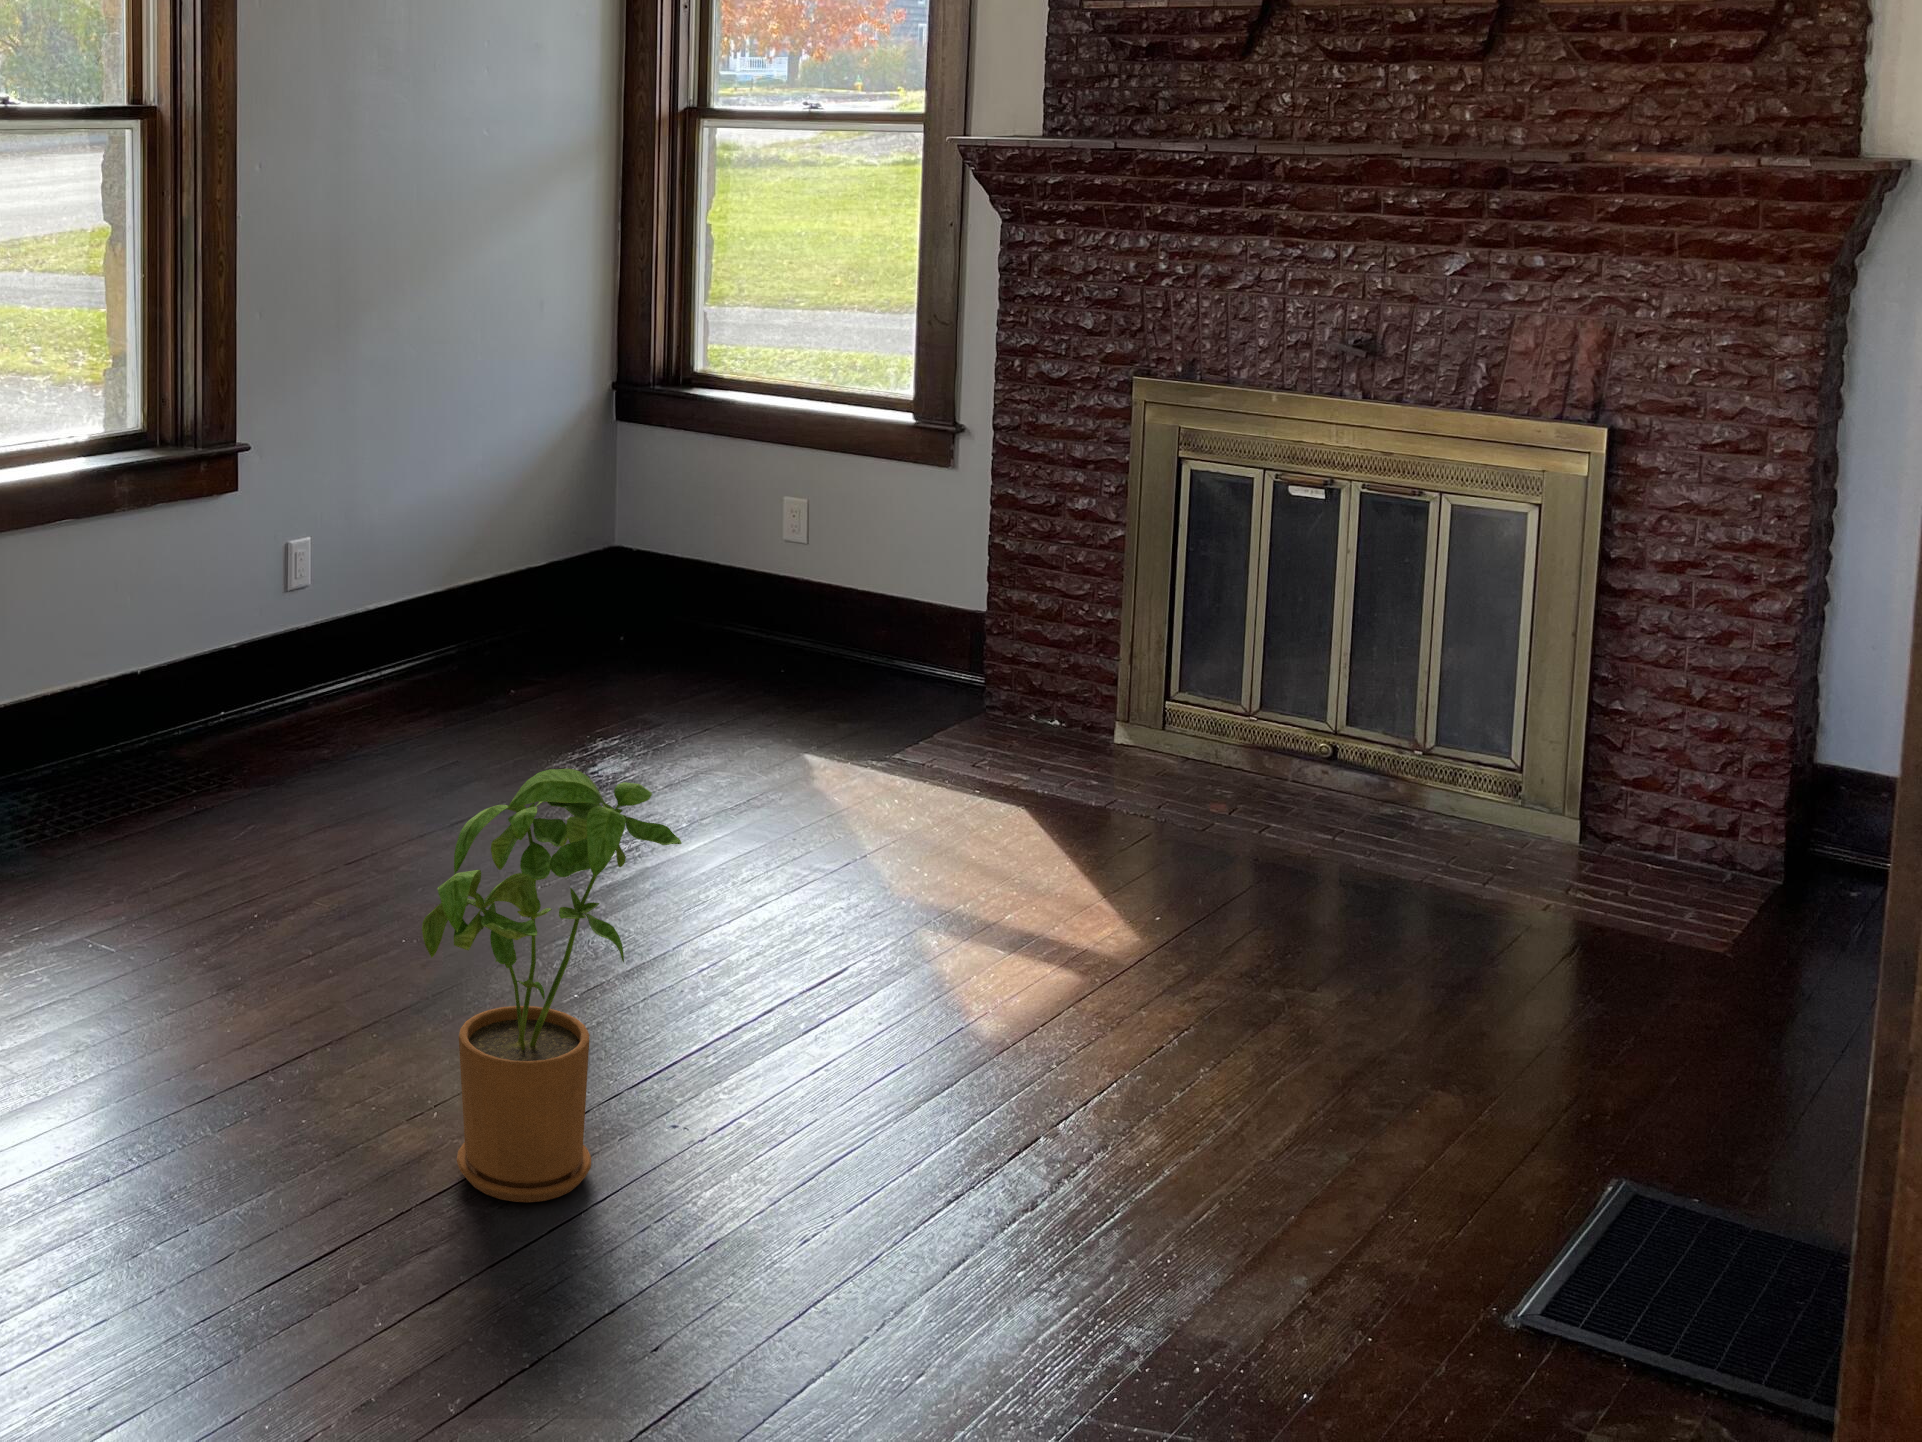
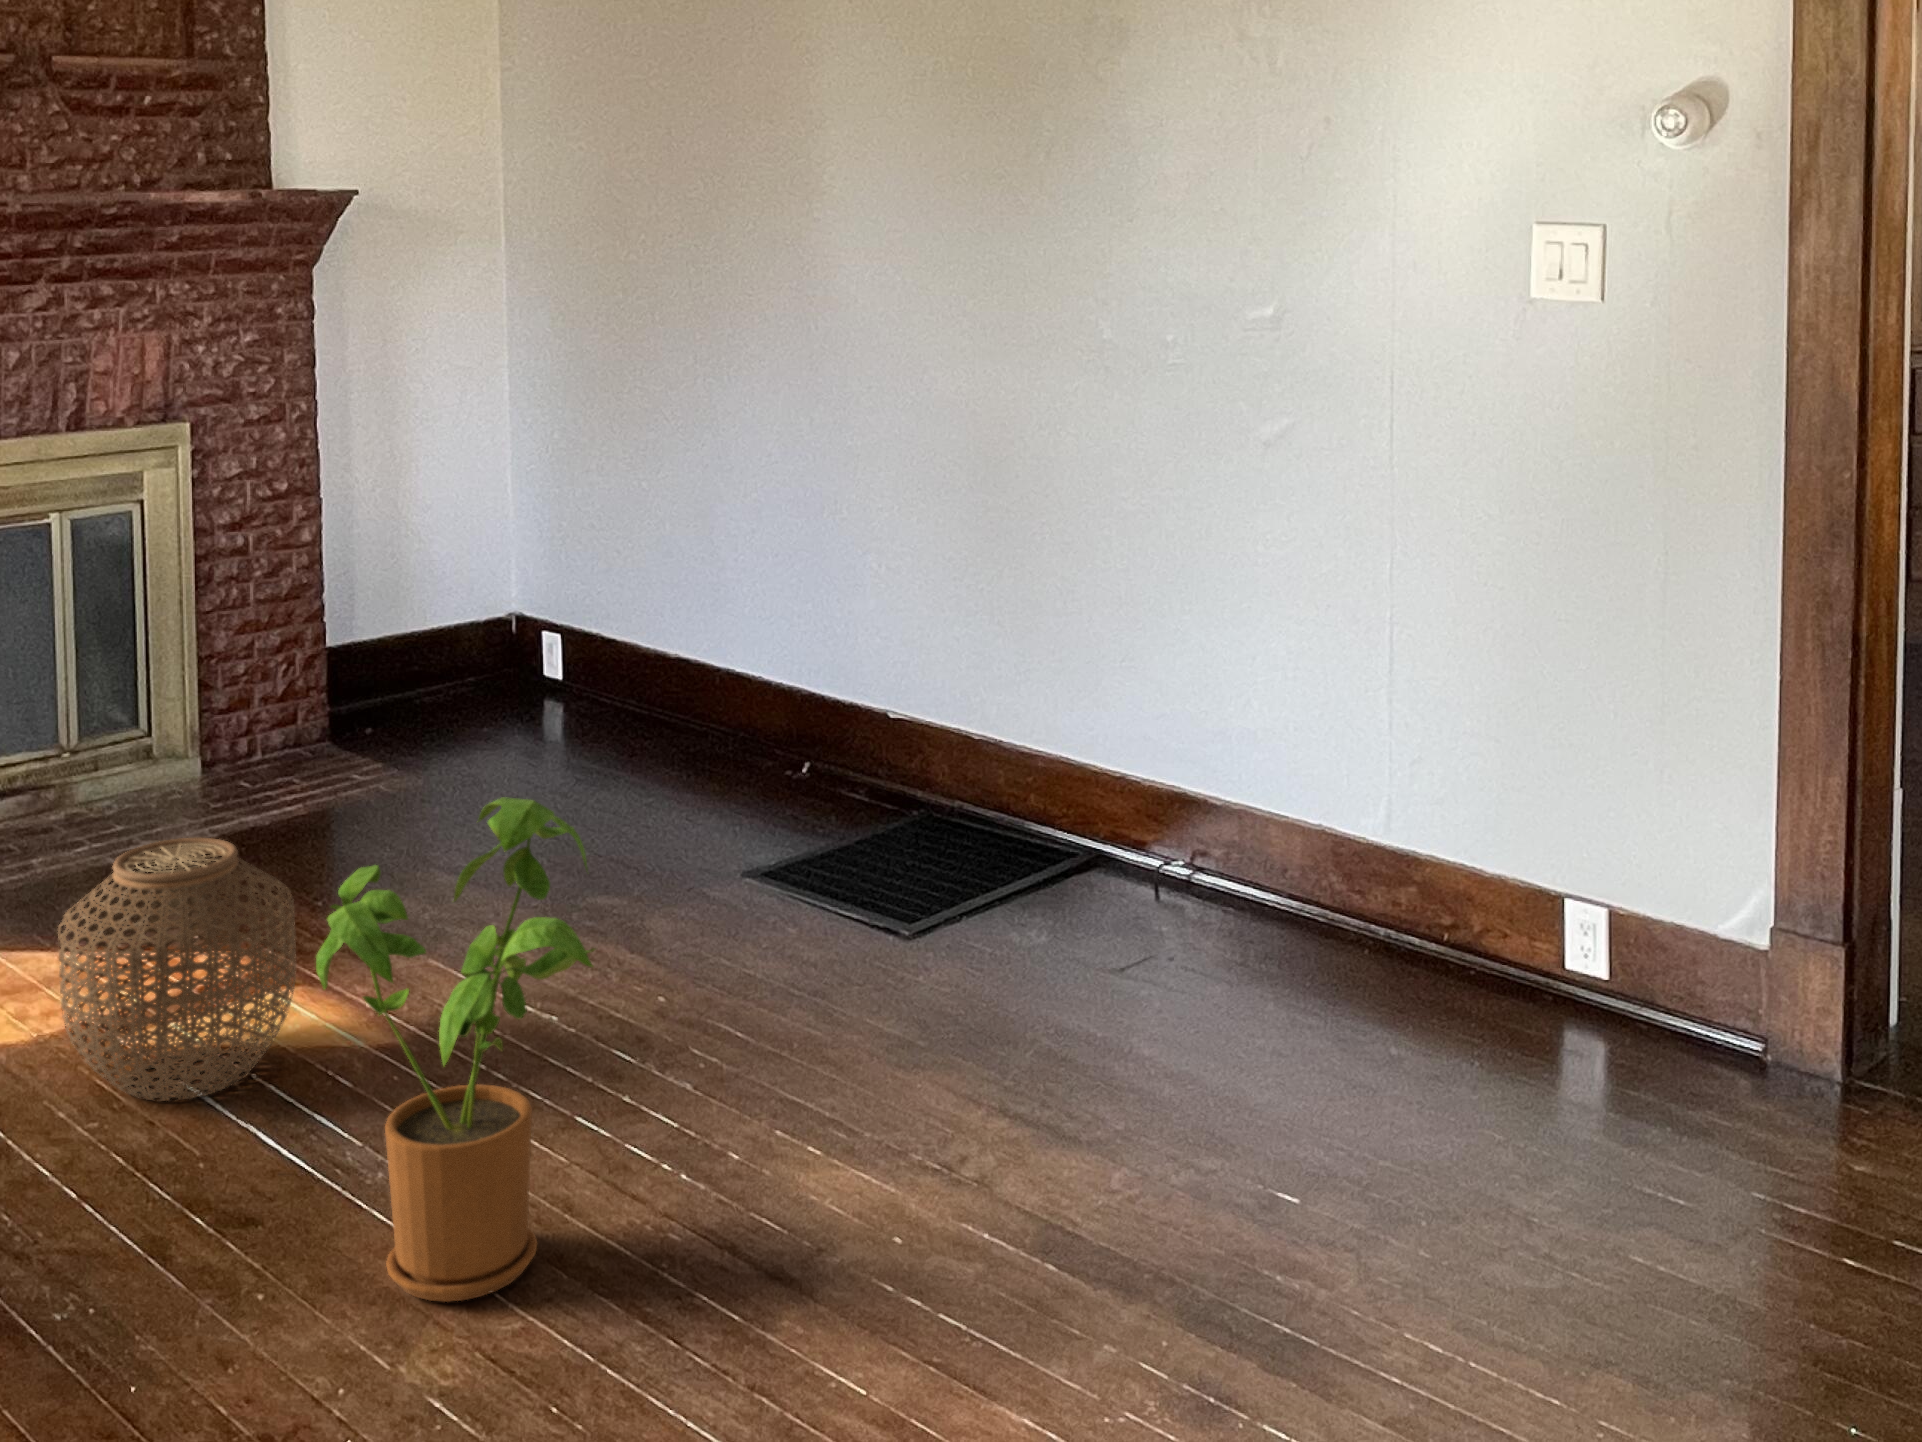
woven basket: none [733,765,941,1009] -> present [58,838,296,1101]

